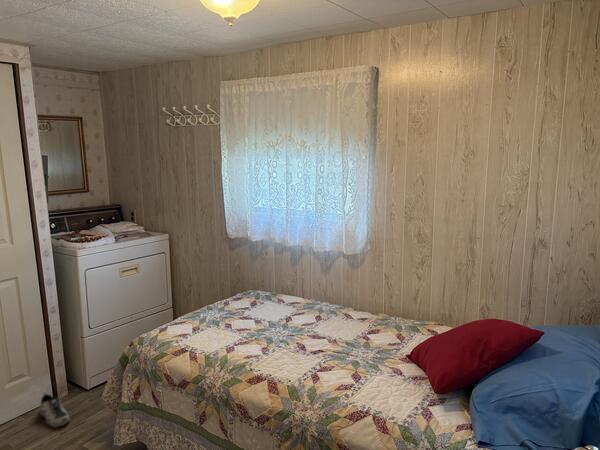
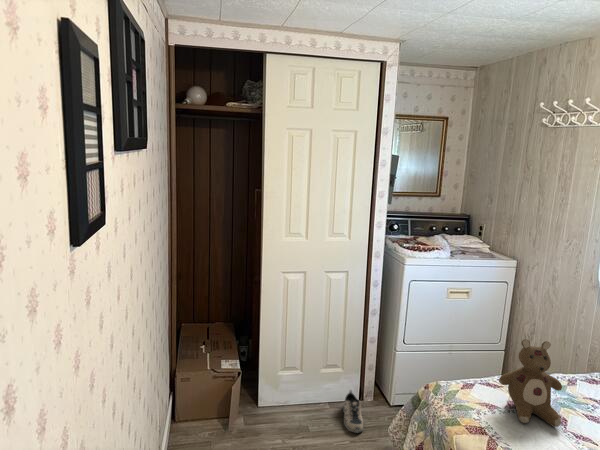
stuffed bear: none [185,277,228,336] -> present [499,339,562,427]

